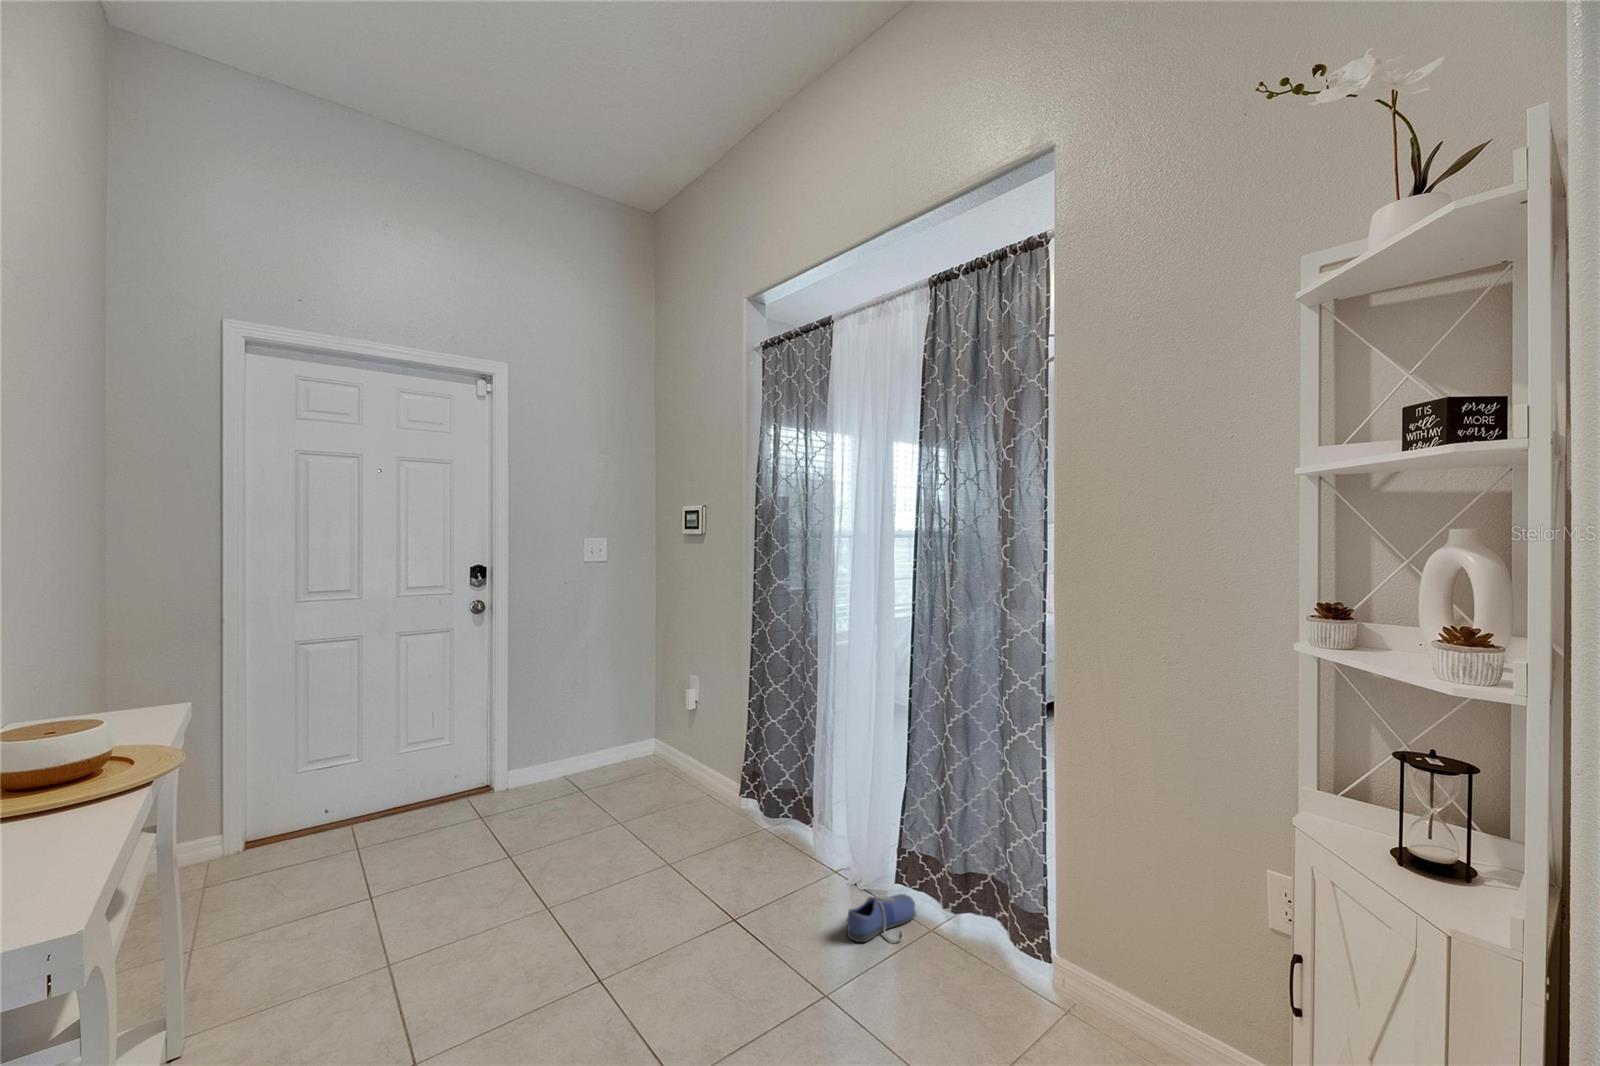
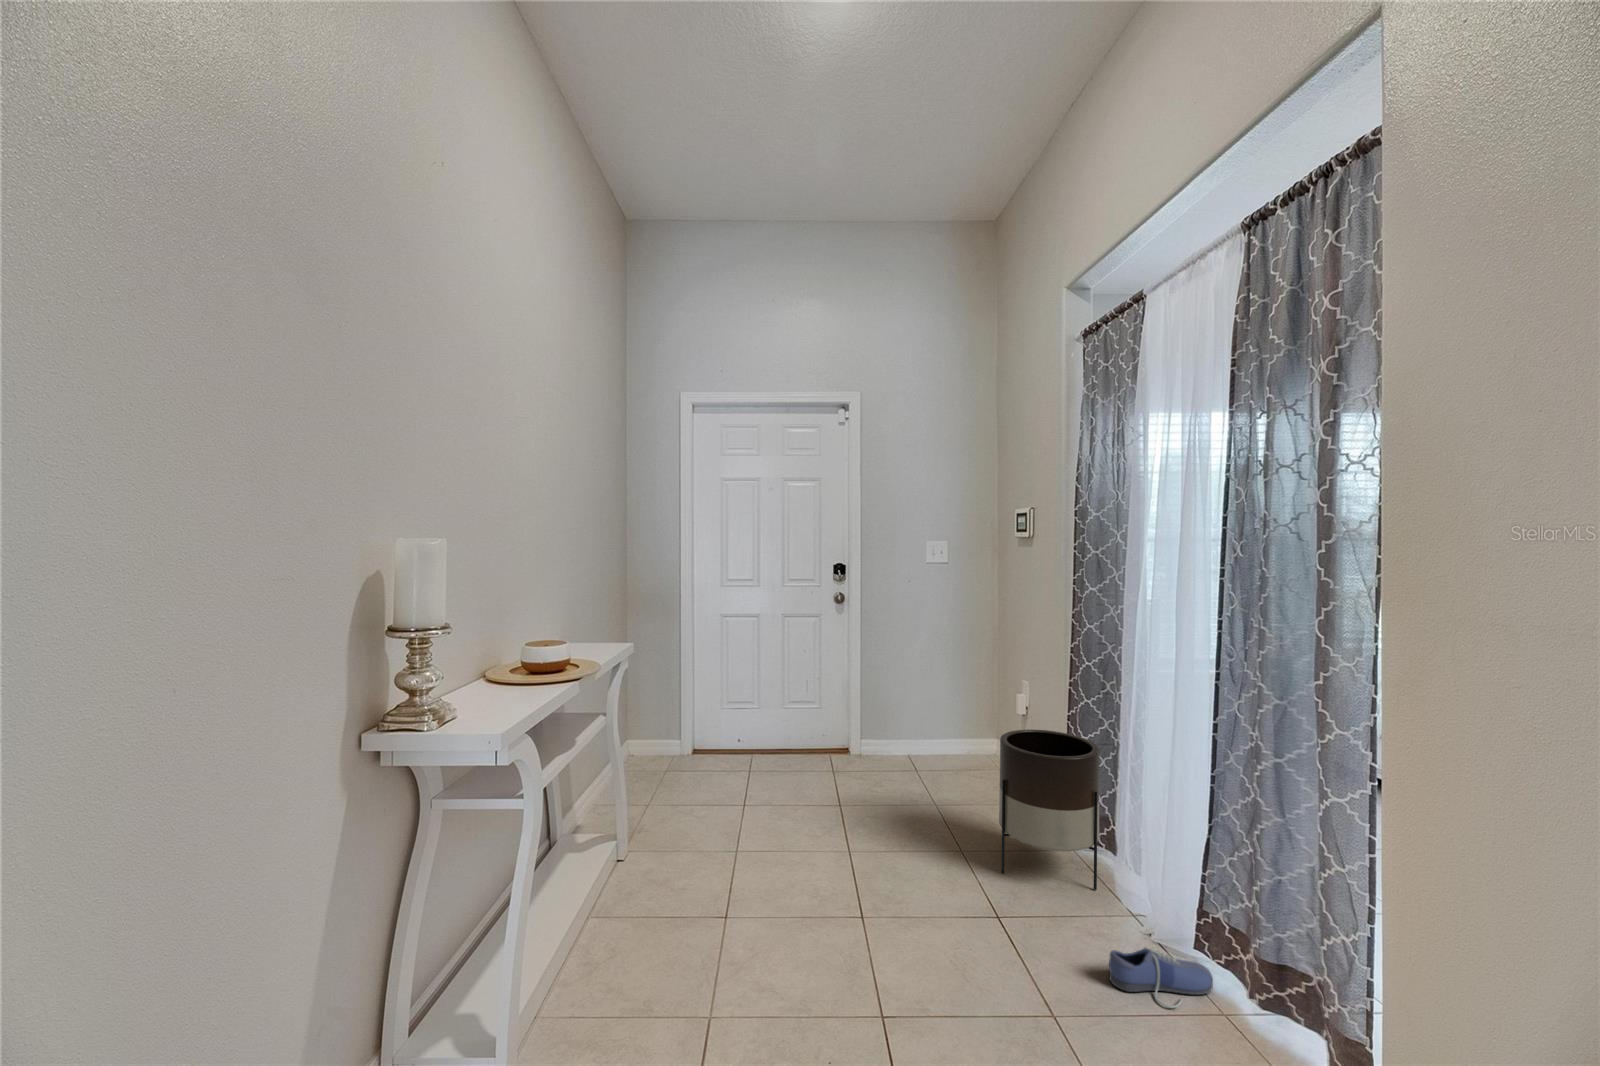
planter: none [708,721,799,873] -> present [999,730,1100,890]

